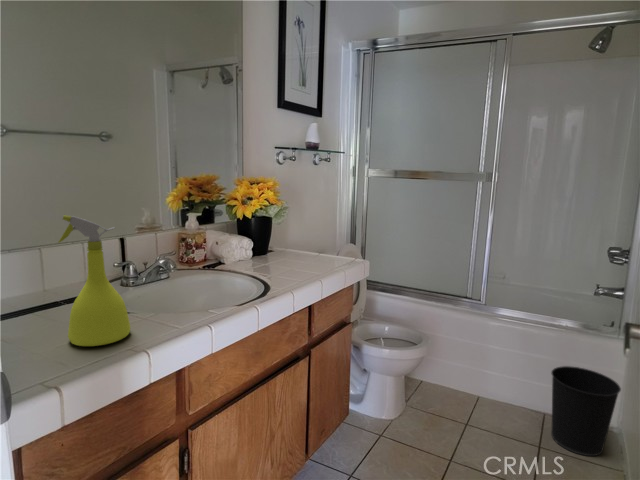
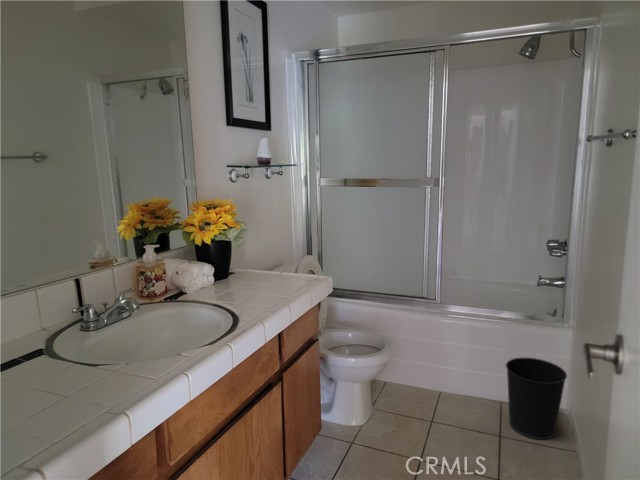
spray bottle: present [58,215,130,346] -> none [24,279,107,413]

